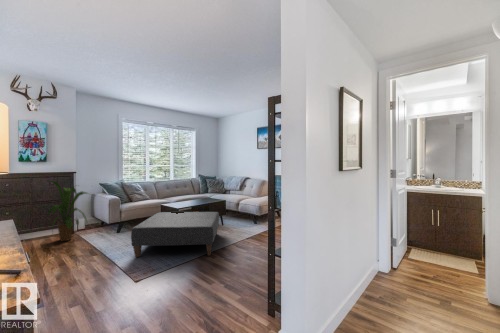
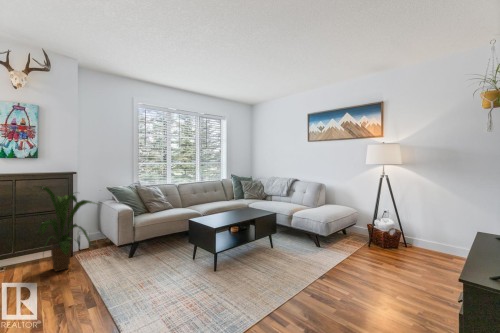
ottoman: present [131,212,219,257] -> none [154,231,282,312]

